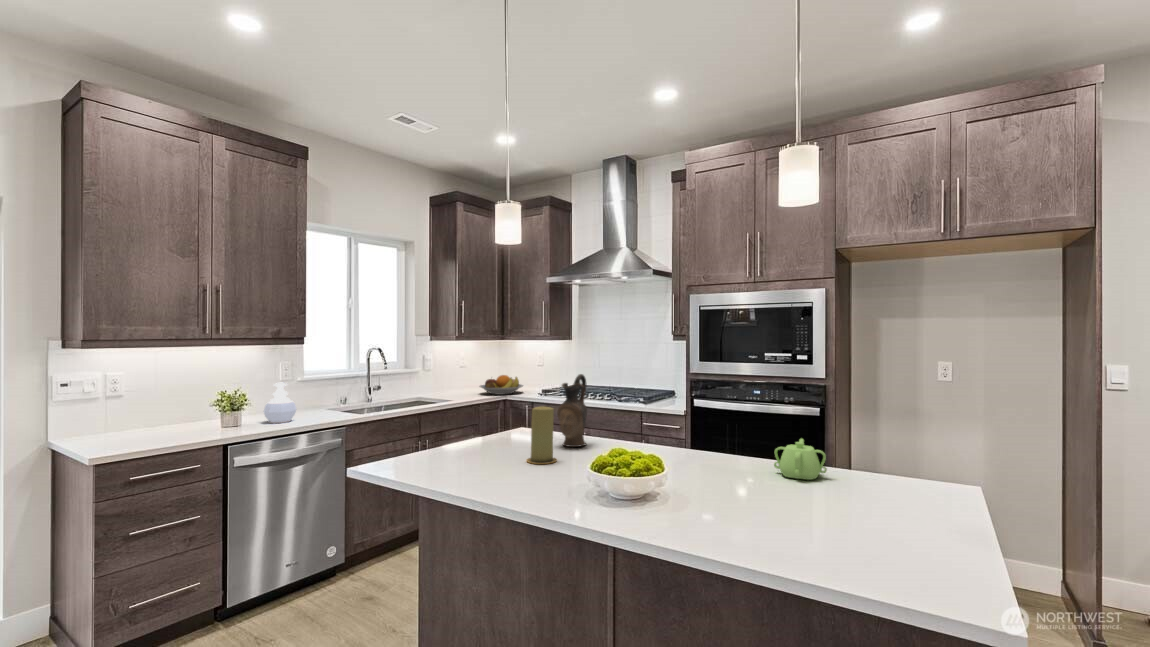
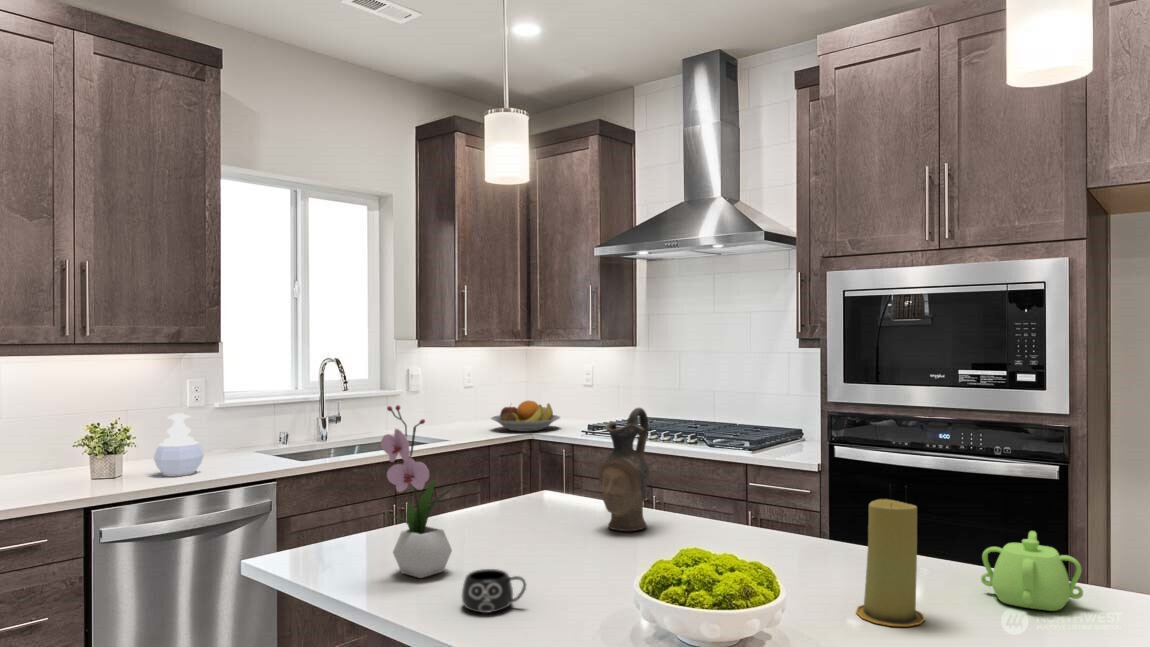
flower arrangement: none [433,371,479,473] -> present [381,405,454,578]
candle: present [527,406,556,464] -> present [856,499,925,626]
mug: none [485,464,522,488] -> present [461,569,526,613]

